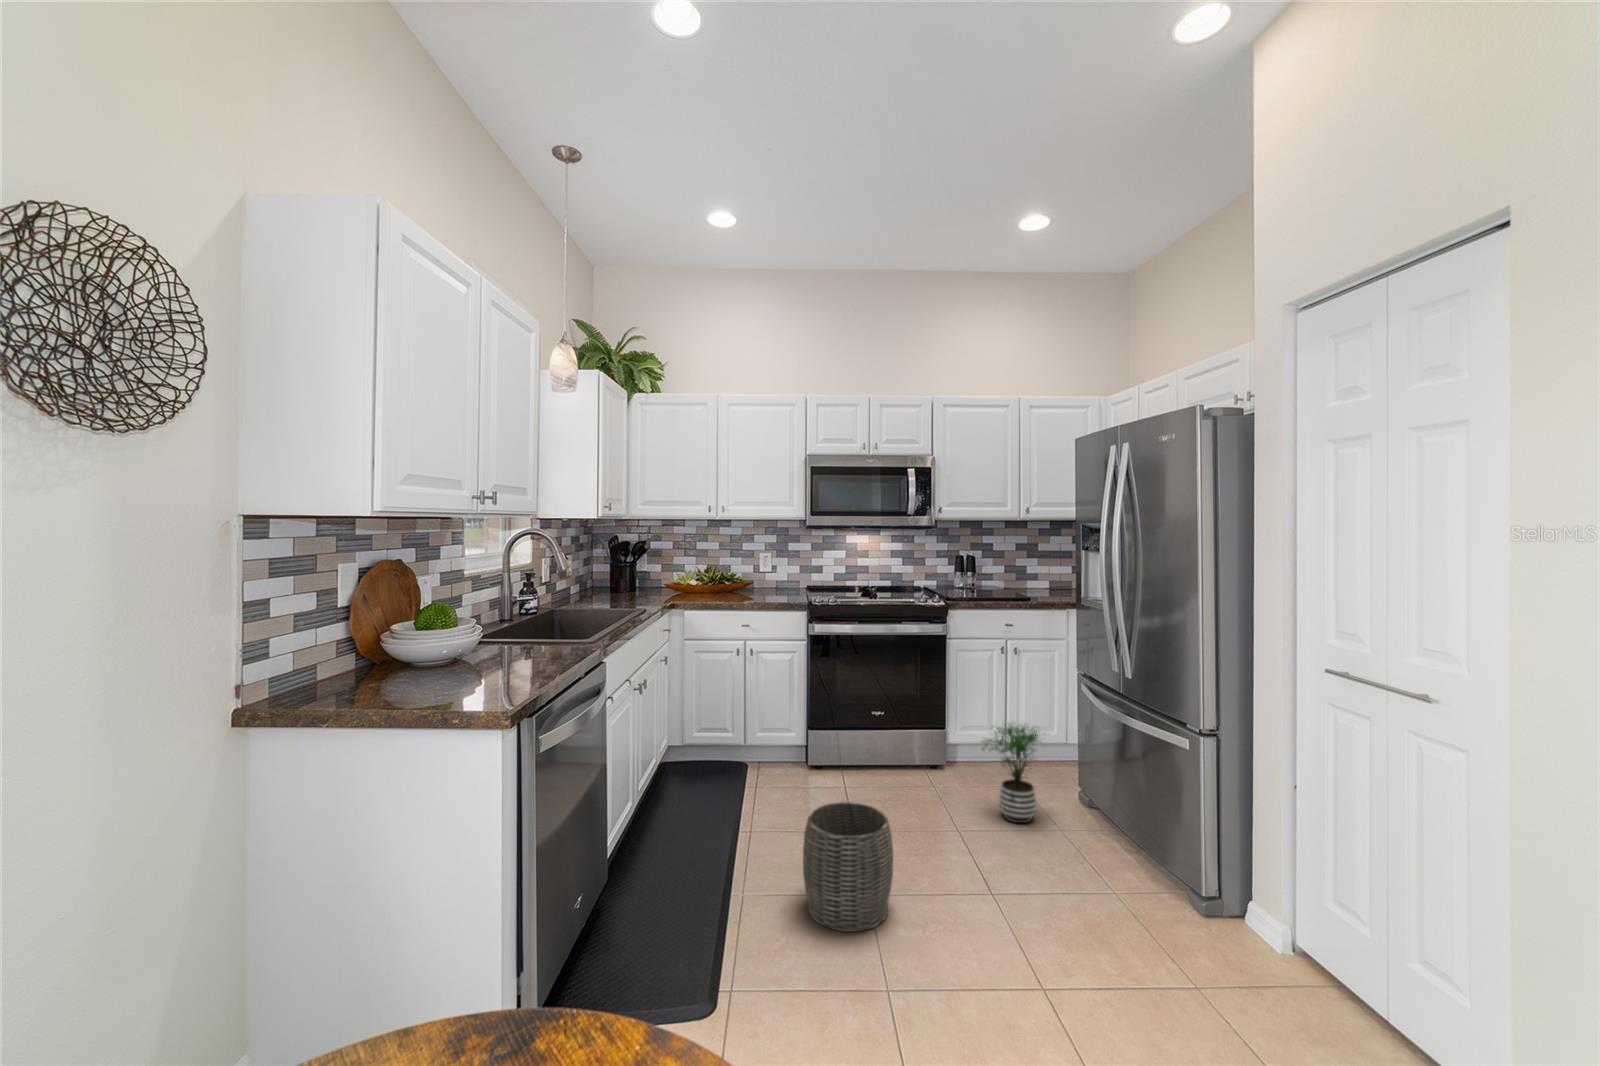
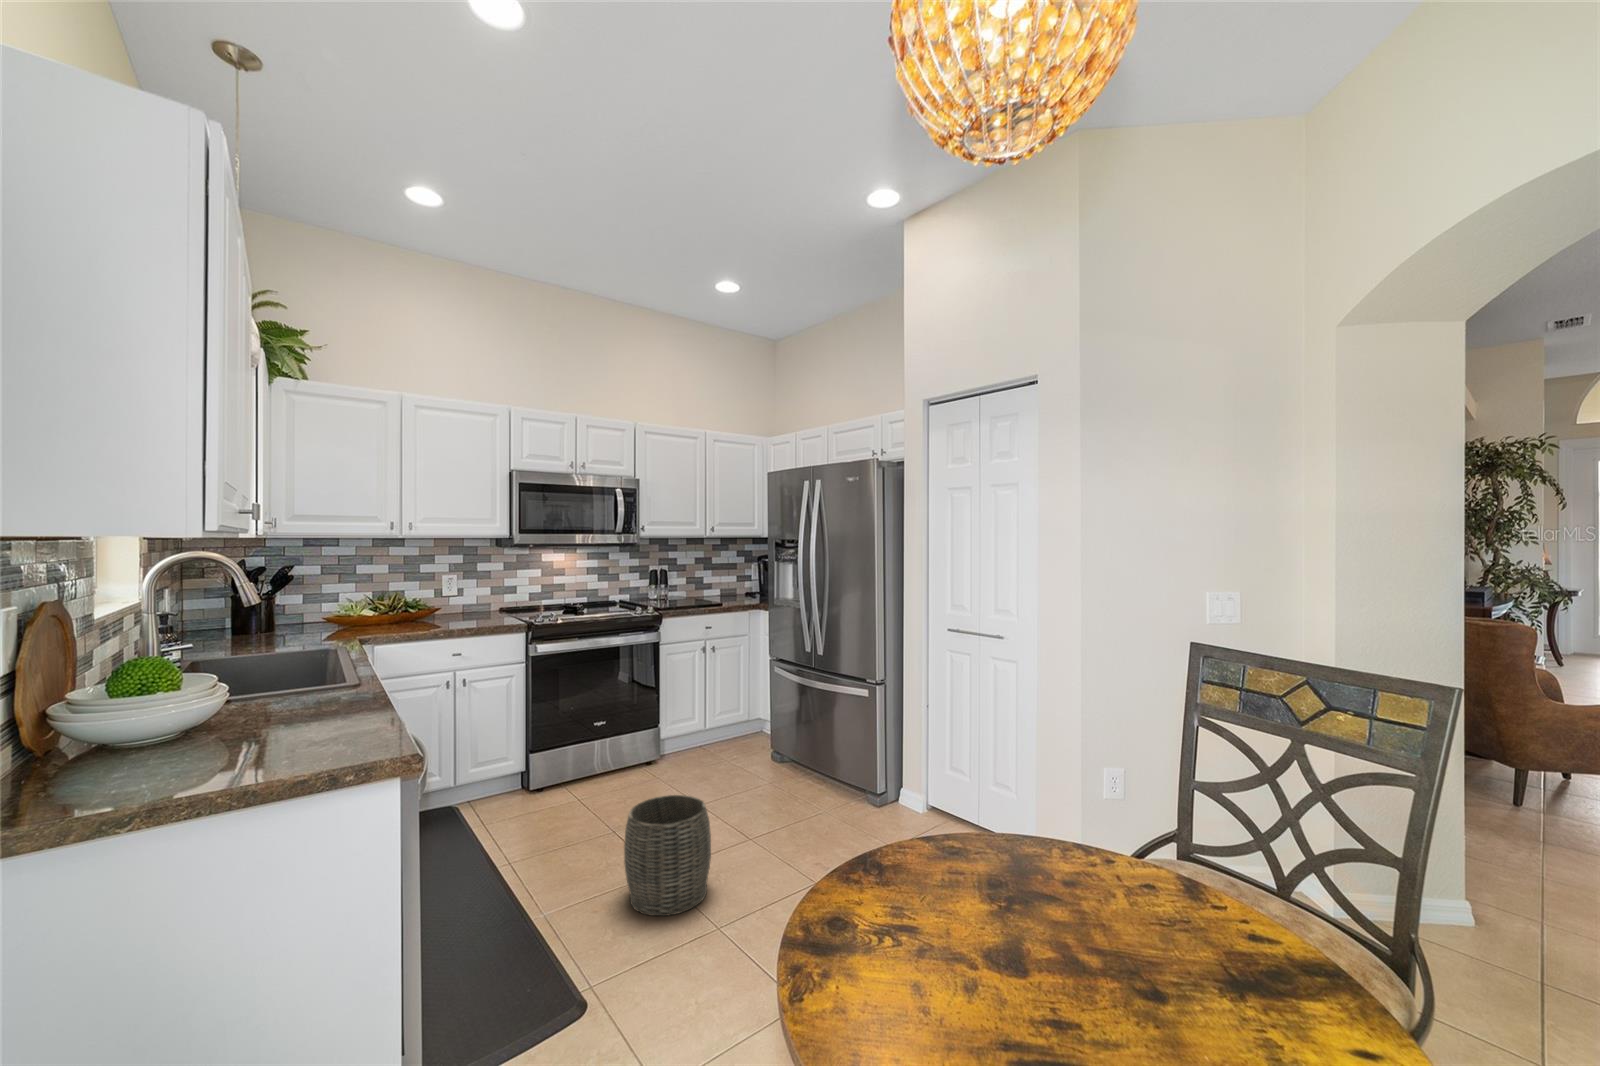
potted plant: present [982,723,1041,823] -> none [715,702,771,790]

